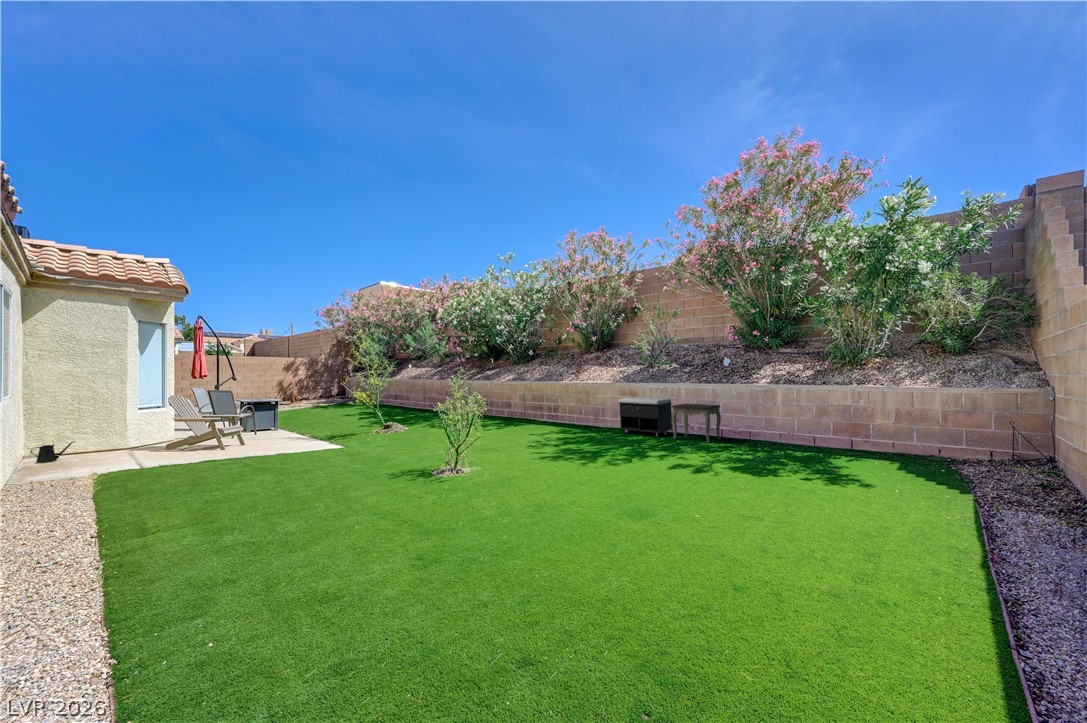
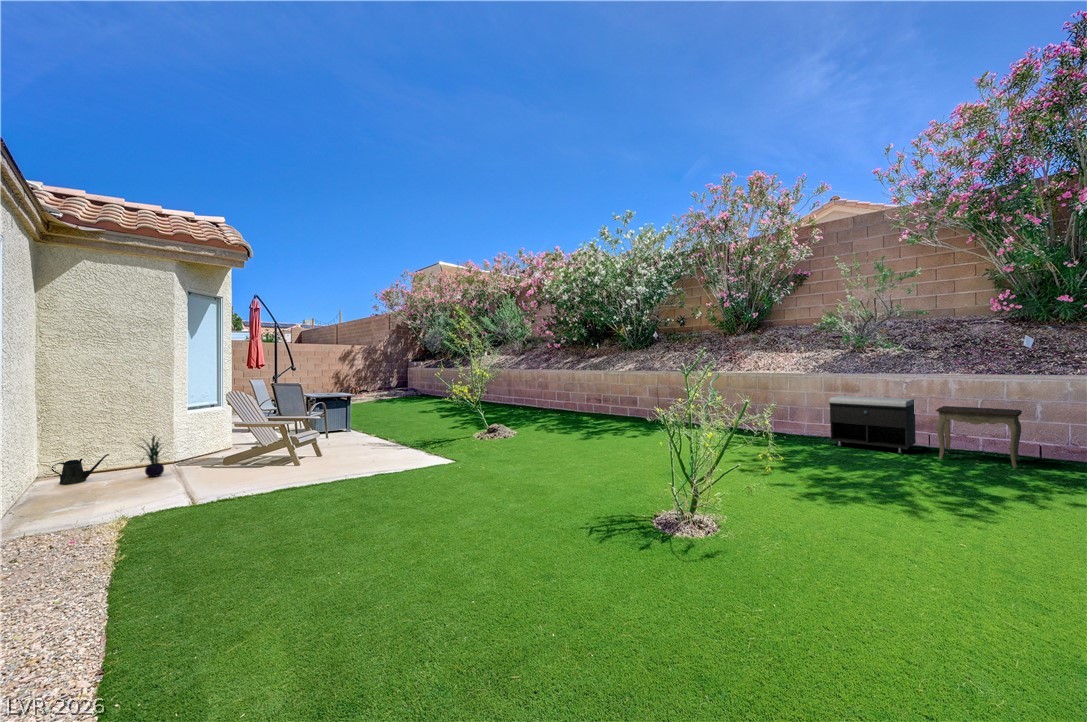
decorative plant: none [86,427,131,458] -> present [138,436,164,477]

